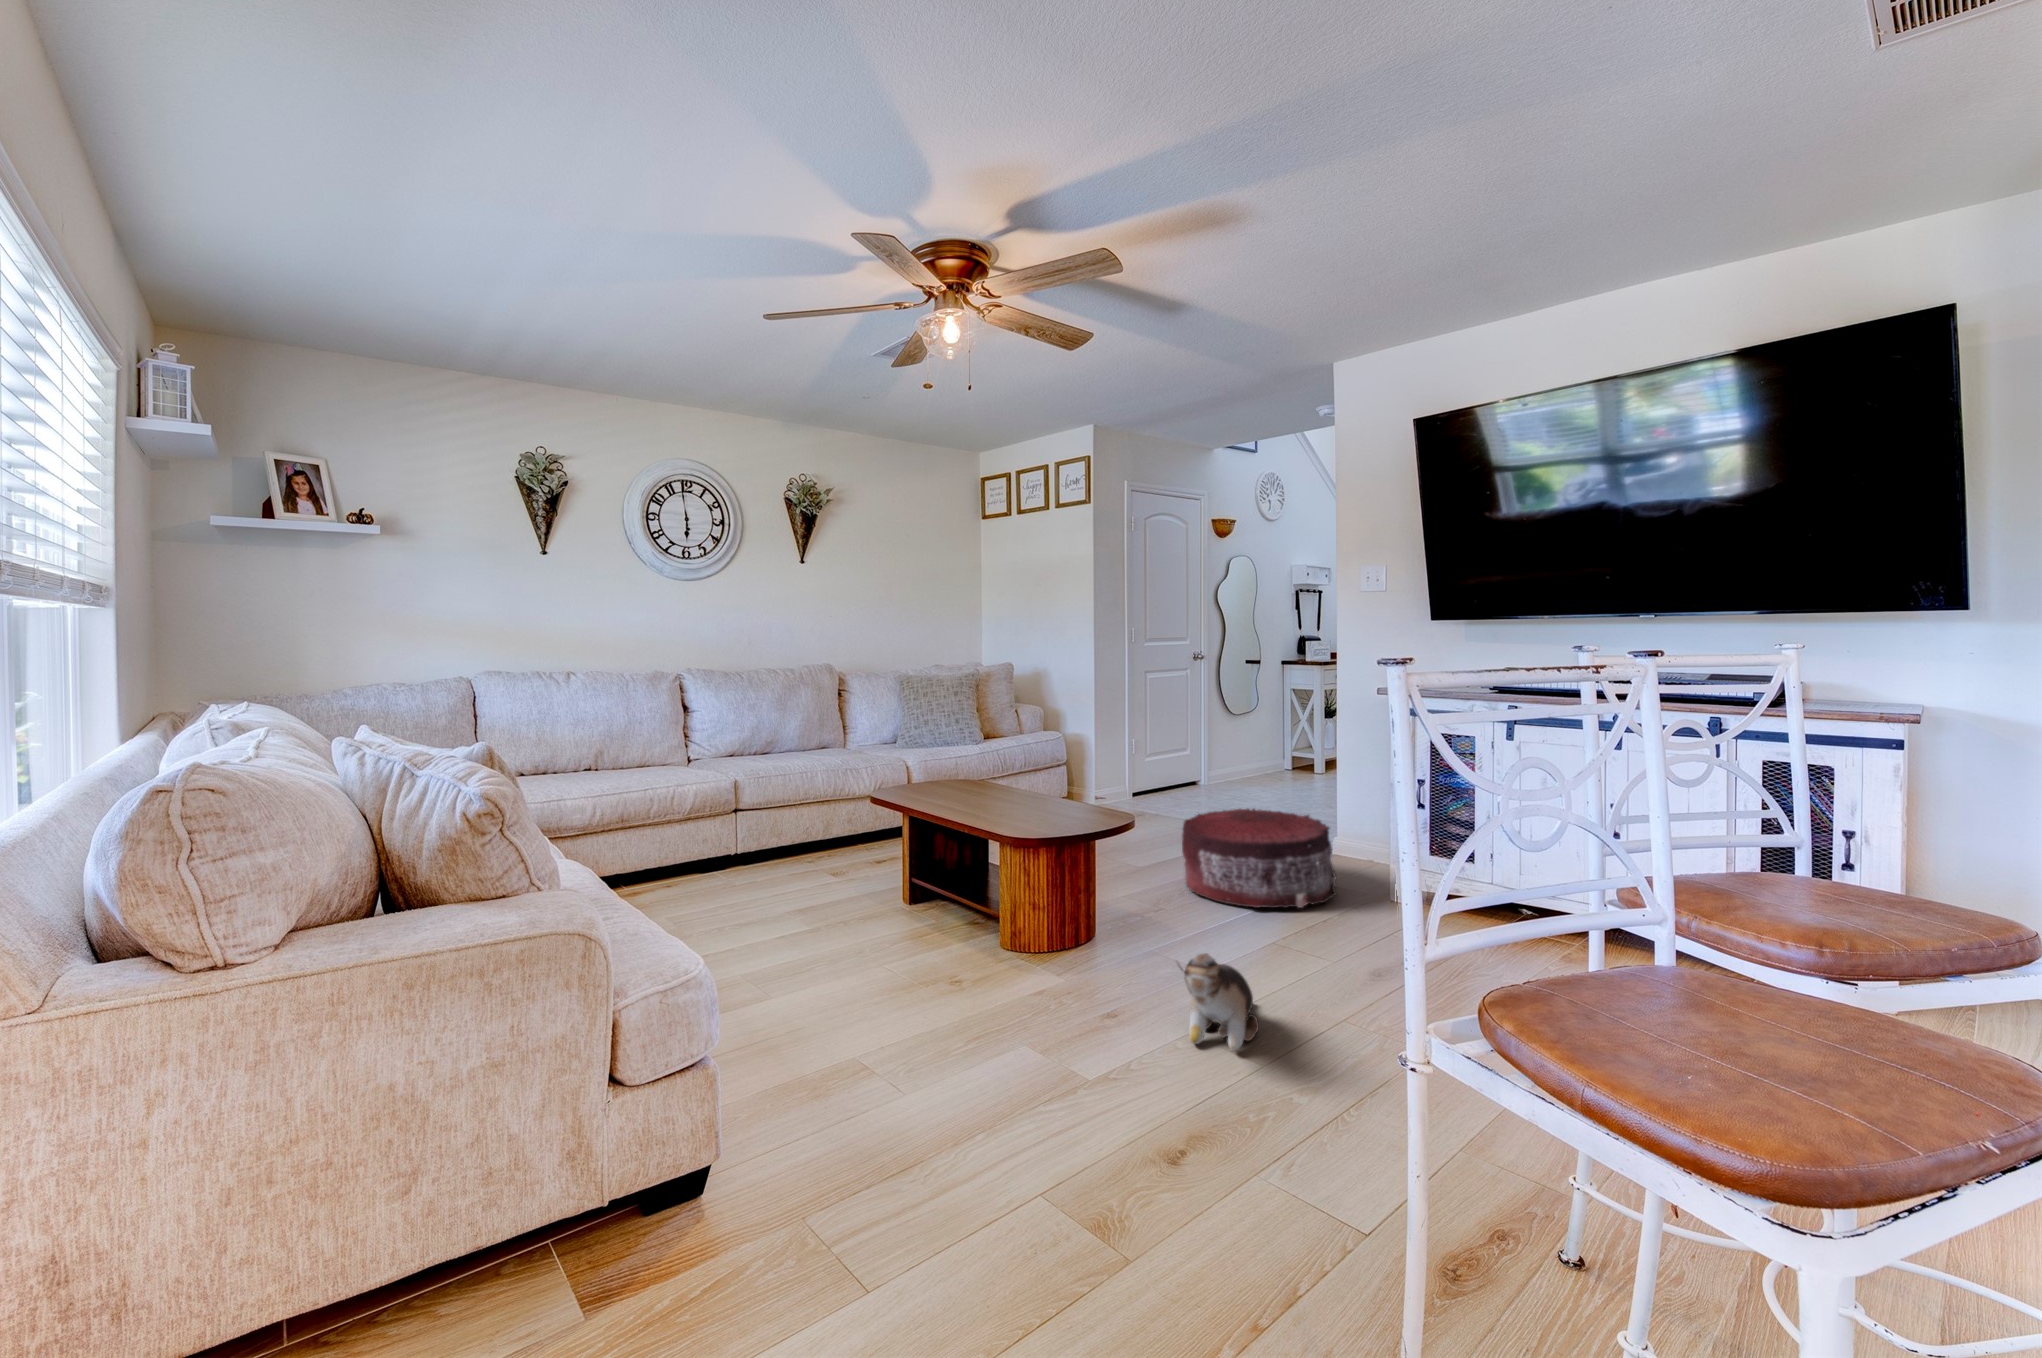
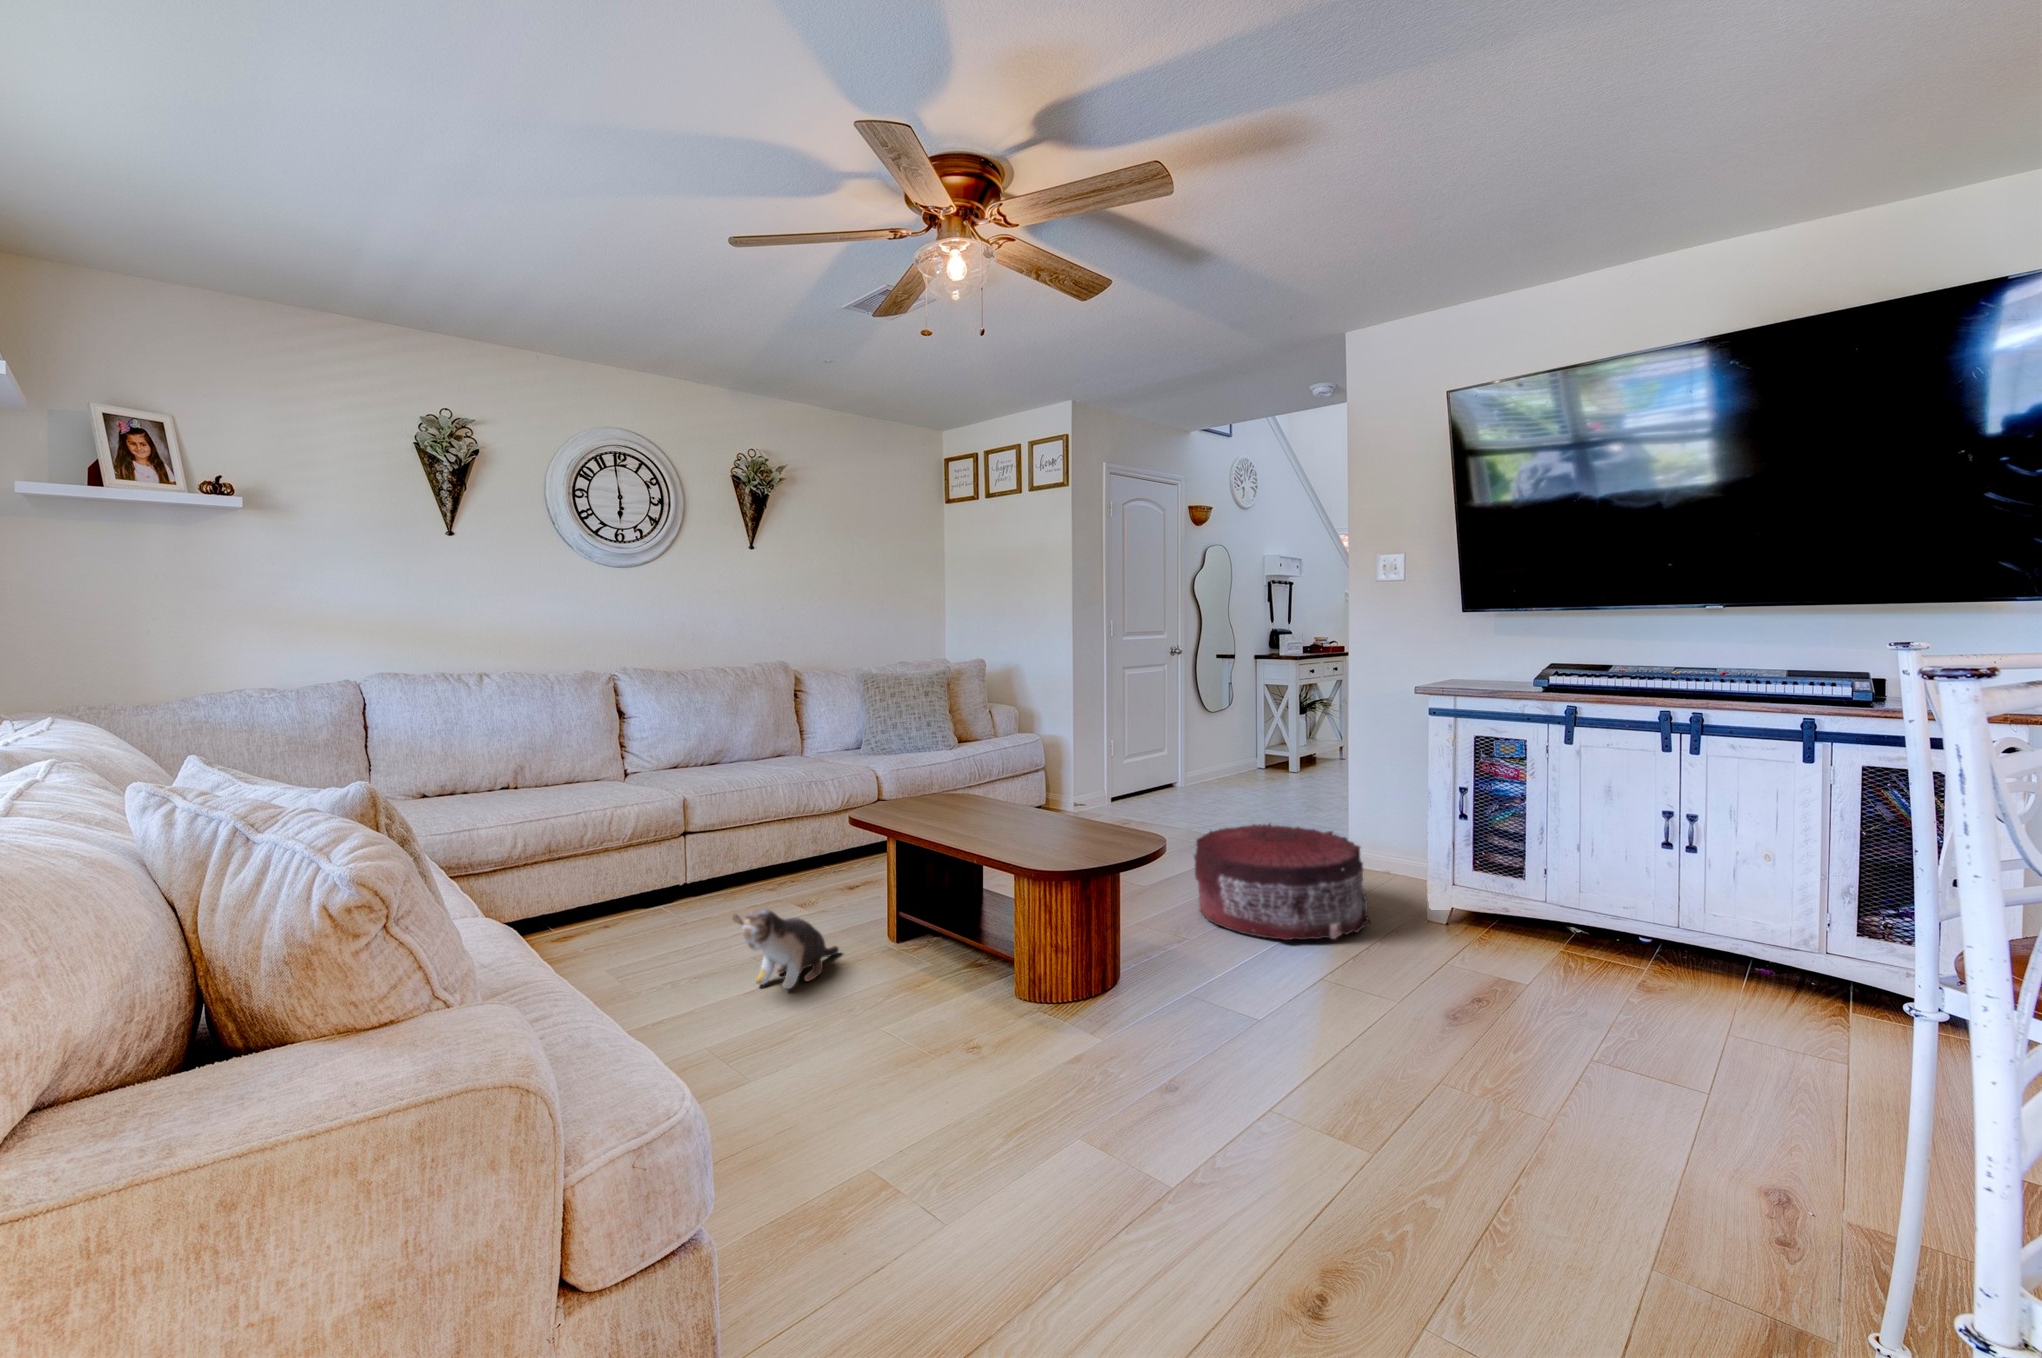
plush toy: present [1178,953,1259,1051] -> present [732,908,839,988]

